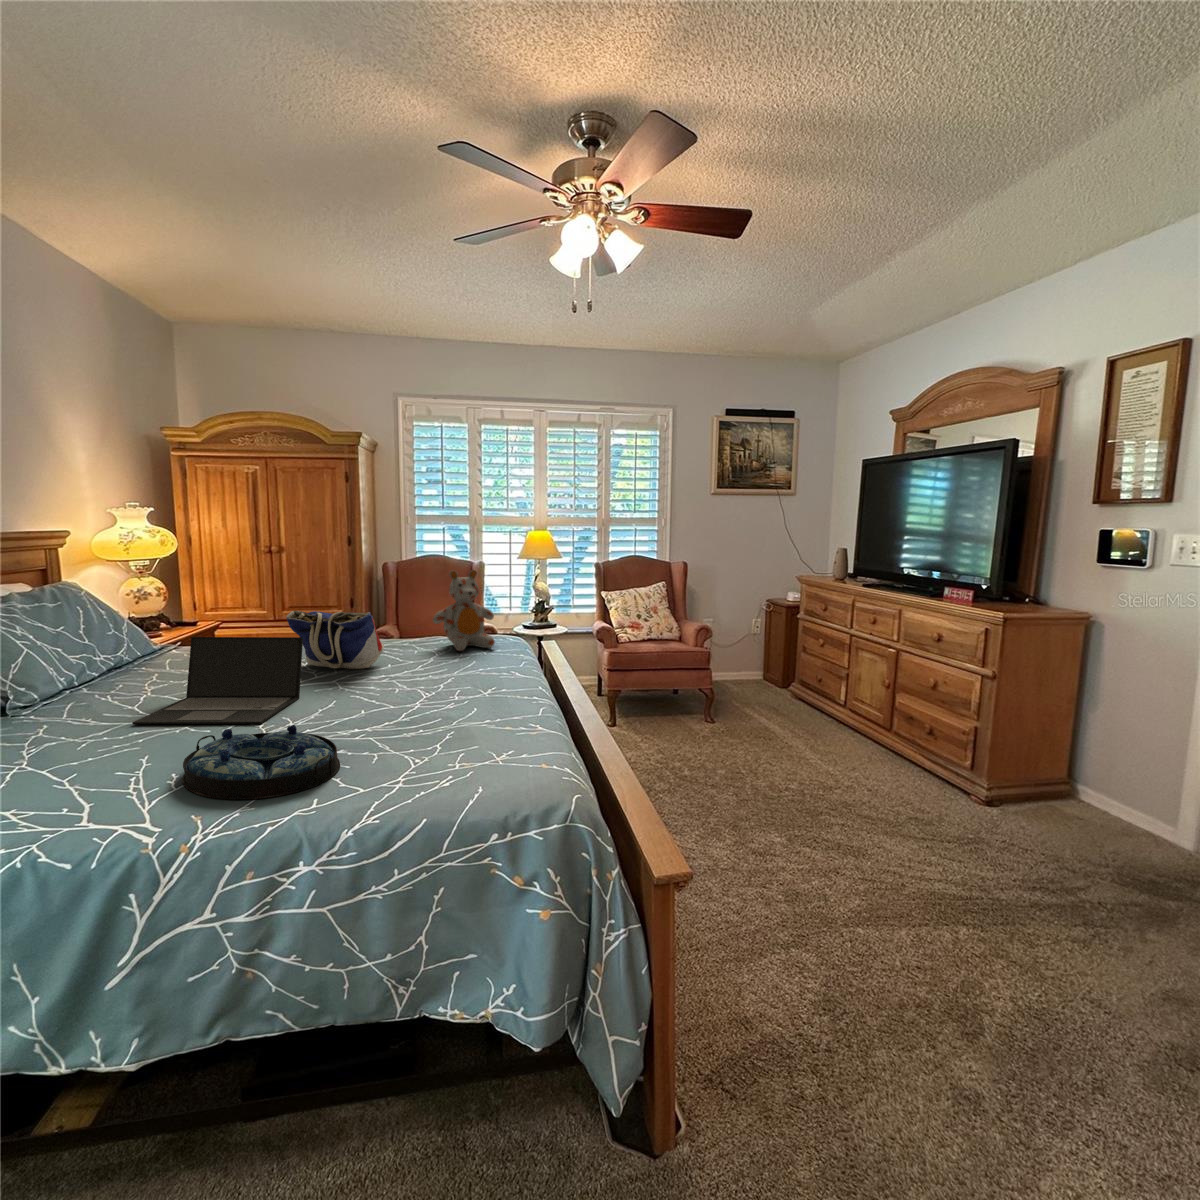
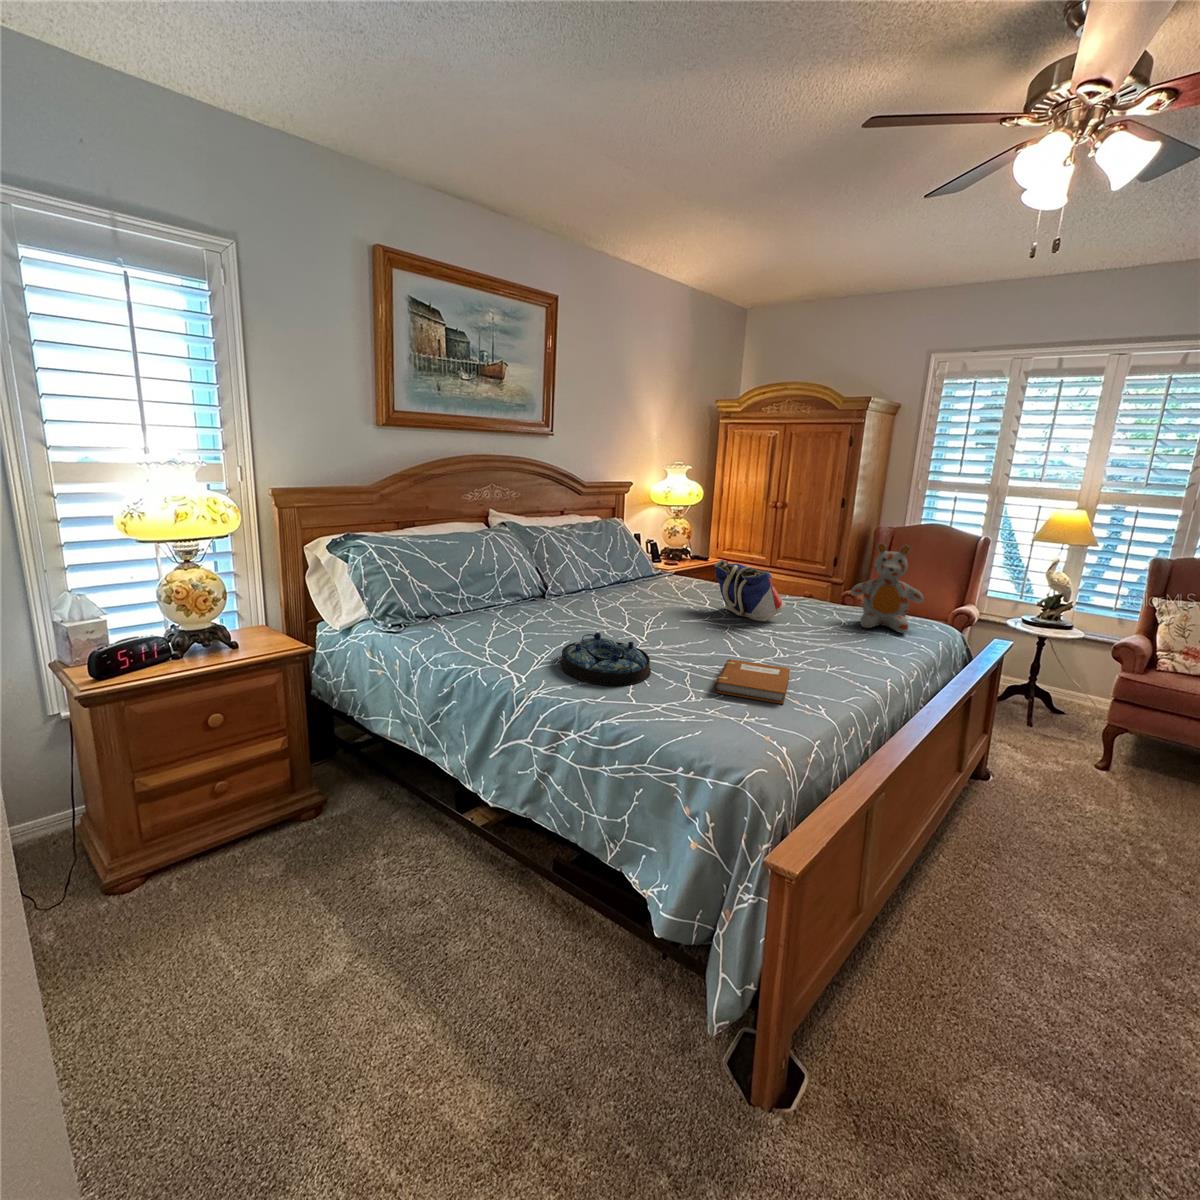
laptop: present [132,637,303,724] -> none [584,568,698,639]
notebook: none [406,700,505,747] -> present [714,659,790,704]

